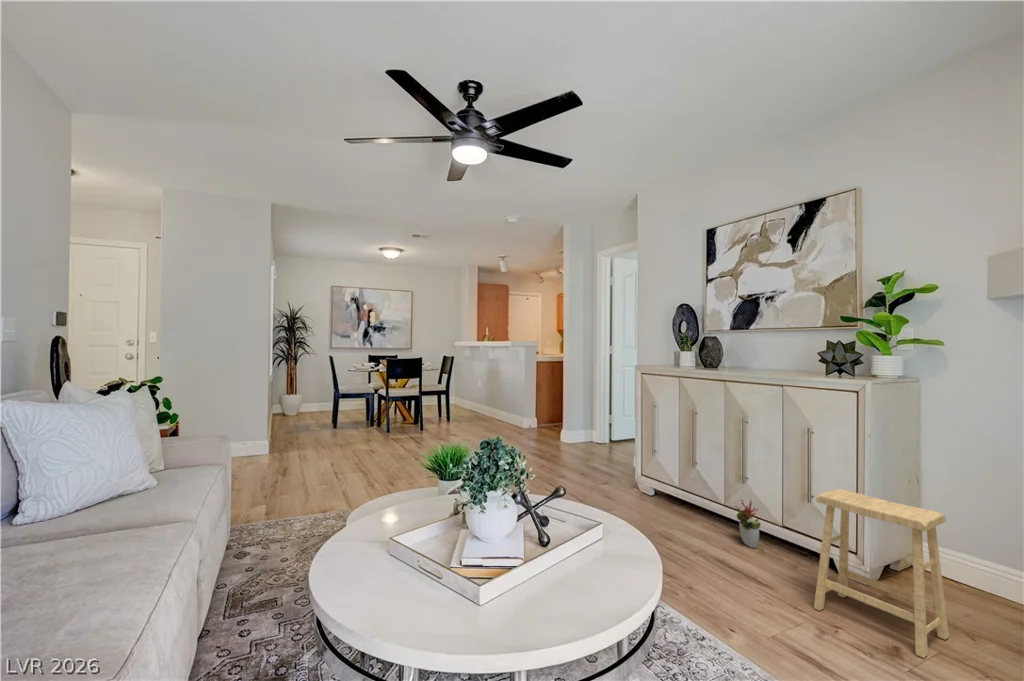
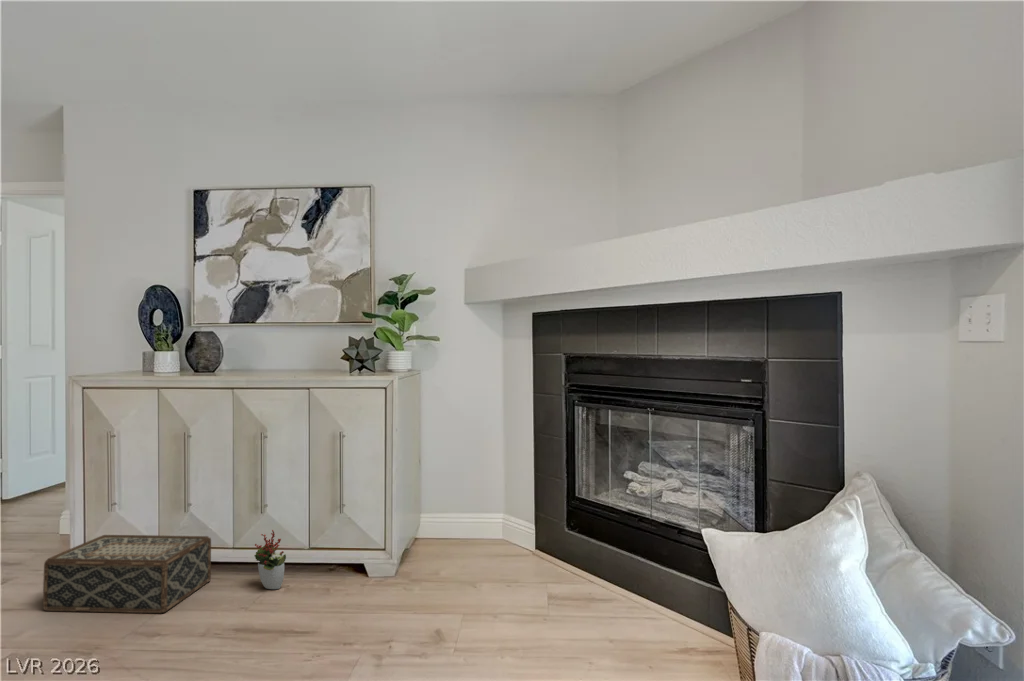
woven basket: none [618,471,709,531] -> present [43,535,211,613]
footstool: present [814,489,949,658] -> none [364,490,465,631]

